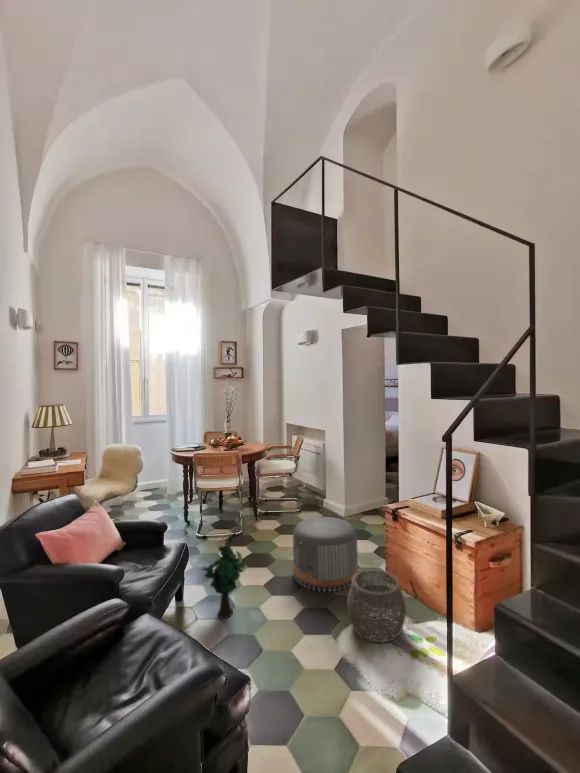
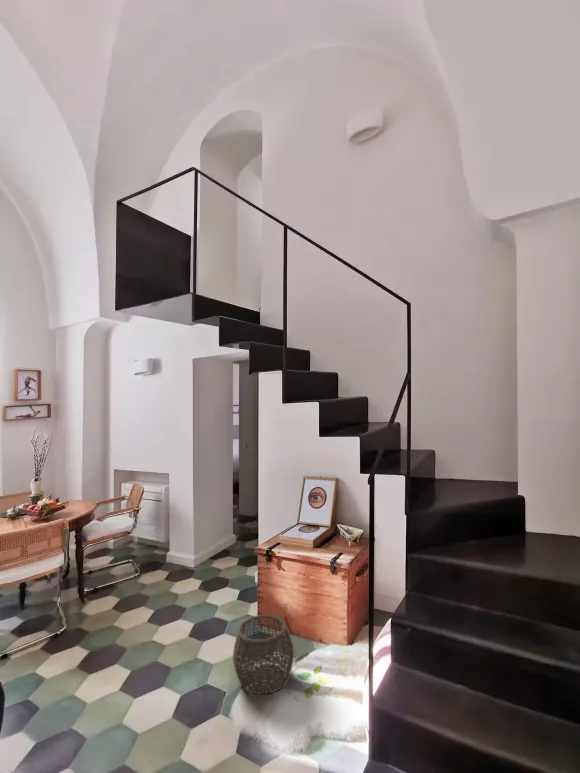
pouf: present [293,517,358,592] -> none [154,570,229,660]
decorative plant: present [203,536,245,618] -> none [44,619,106,731]

